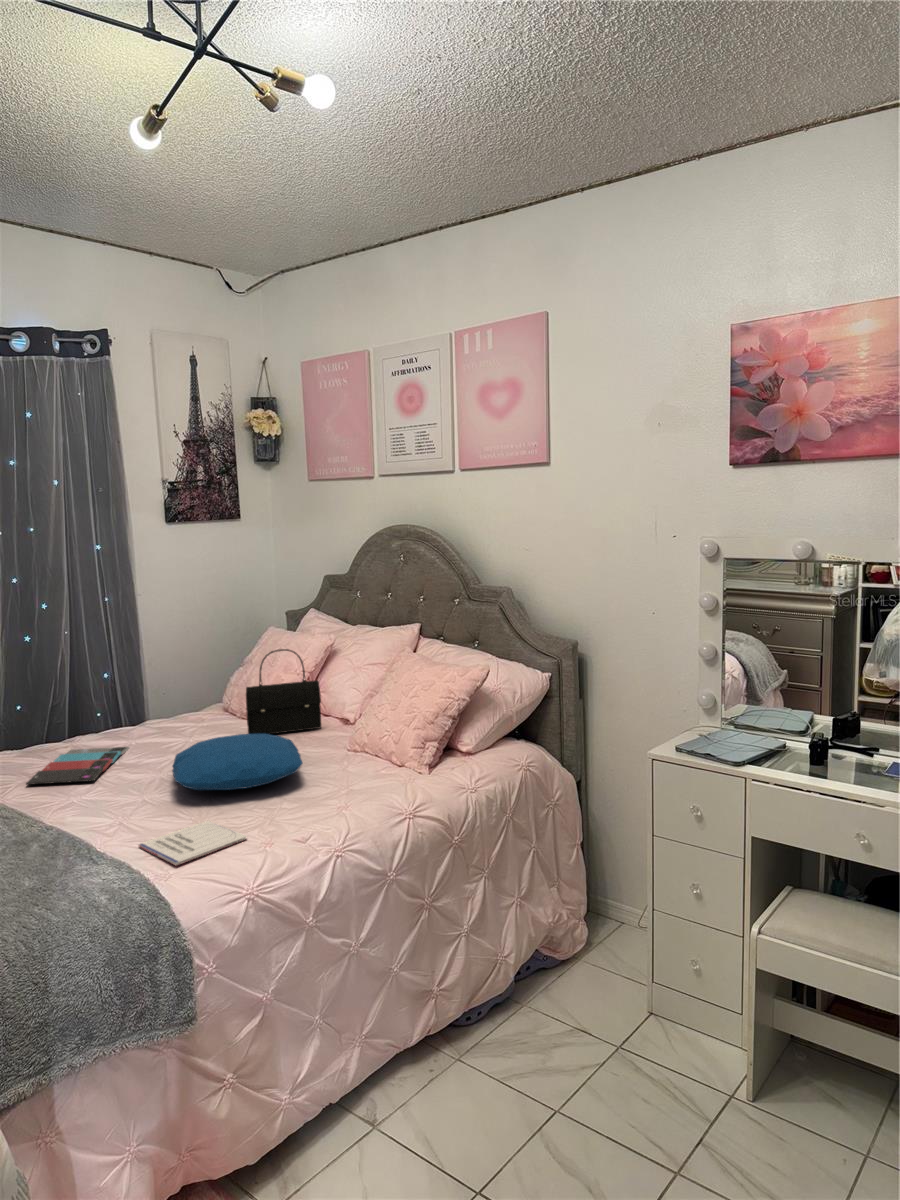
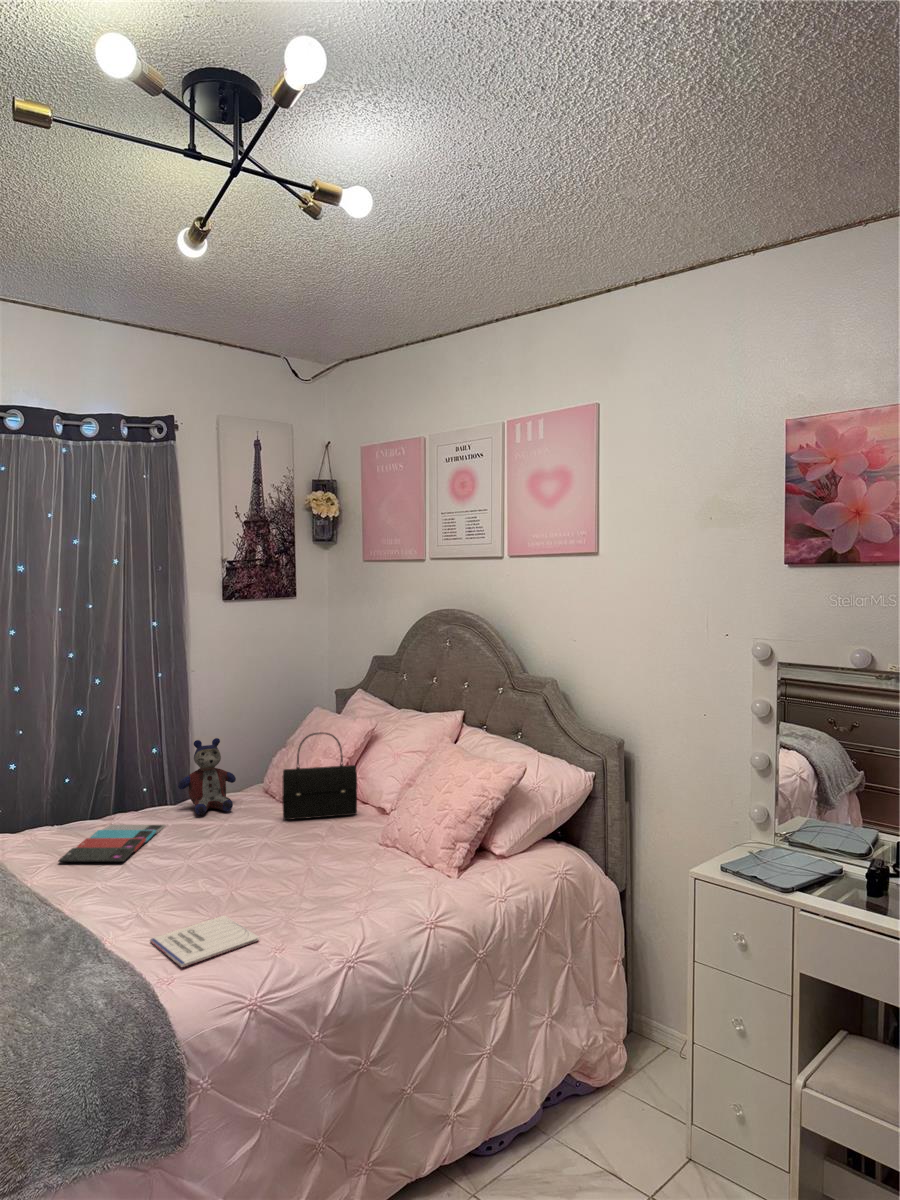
stuffed bear: none [137,660,196,736] -> present [178,738,236,815]
pillow: present [172,734,303,790] -> none [198,820,328,881]

